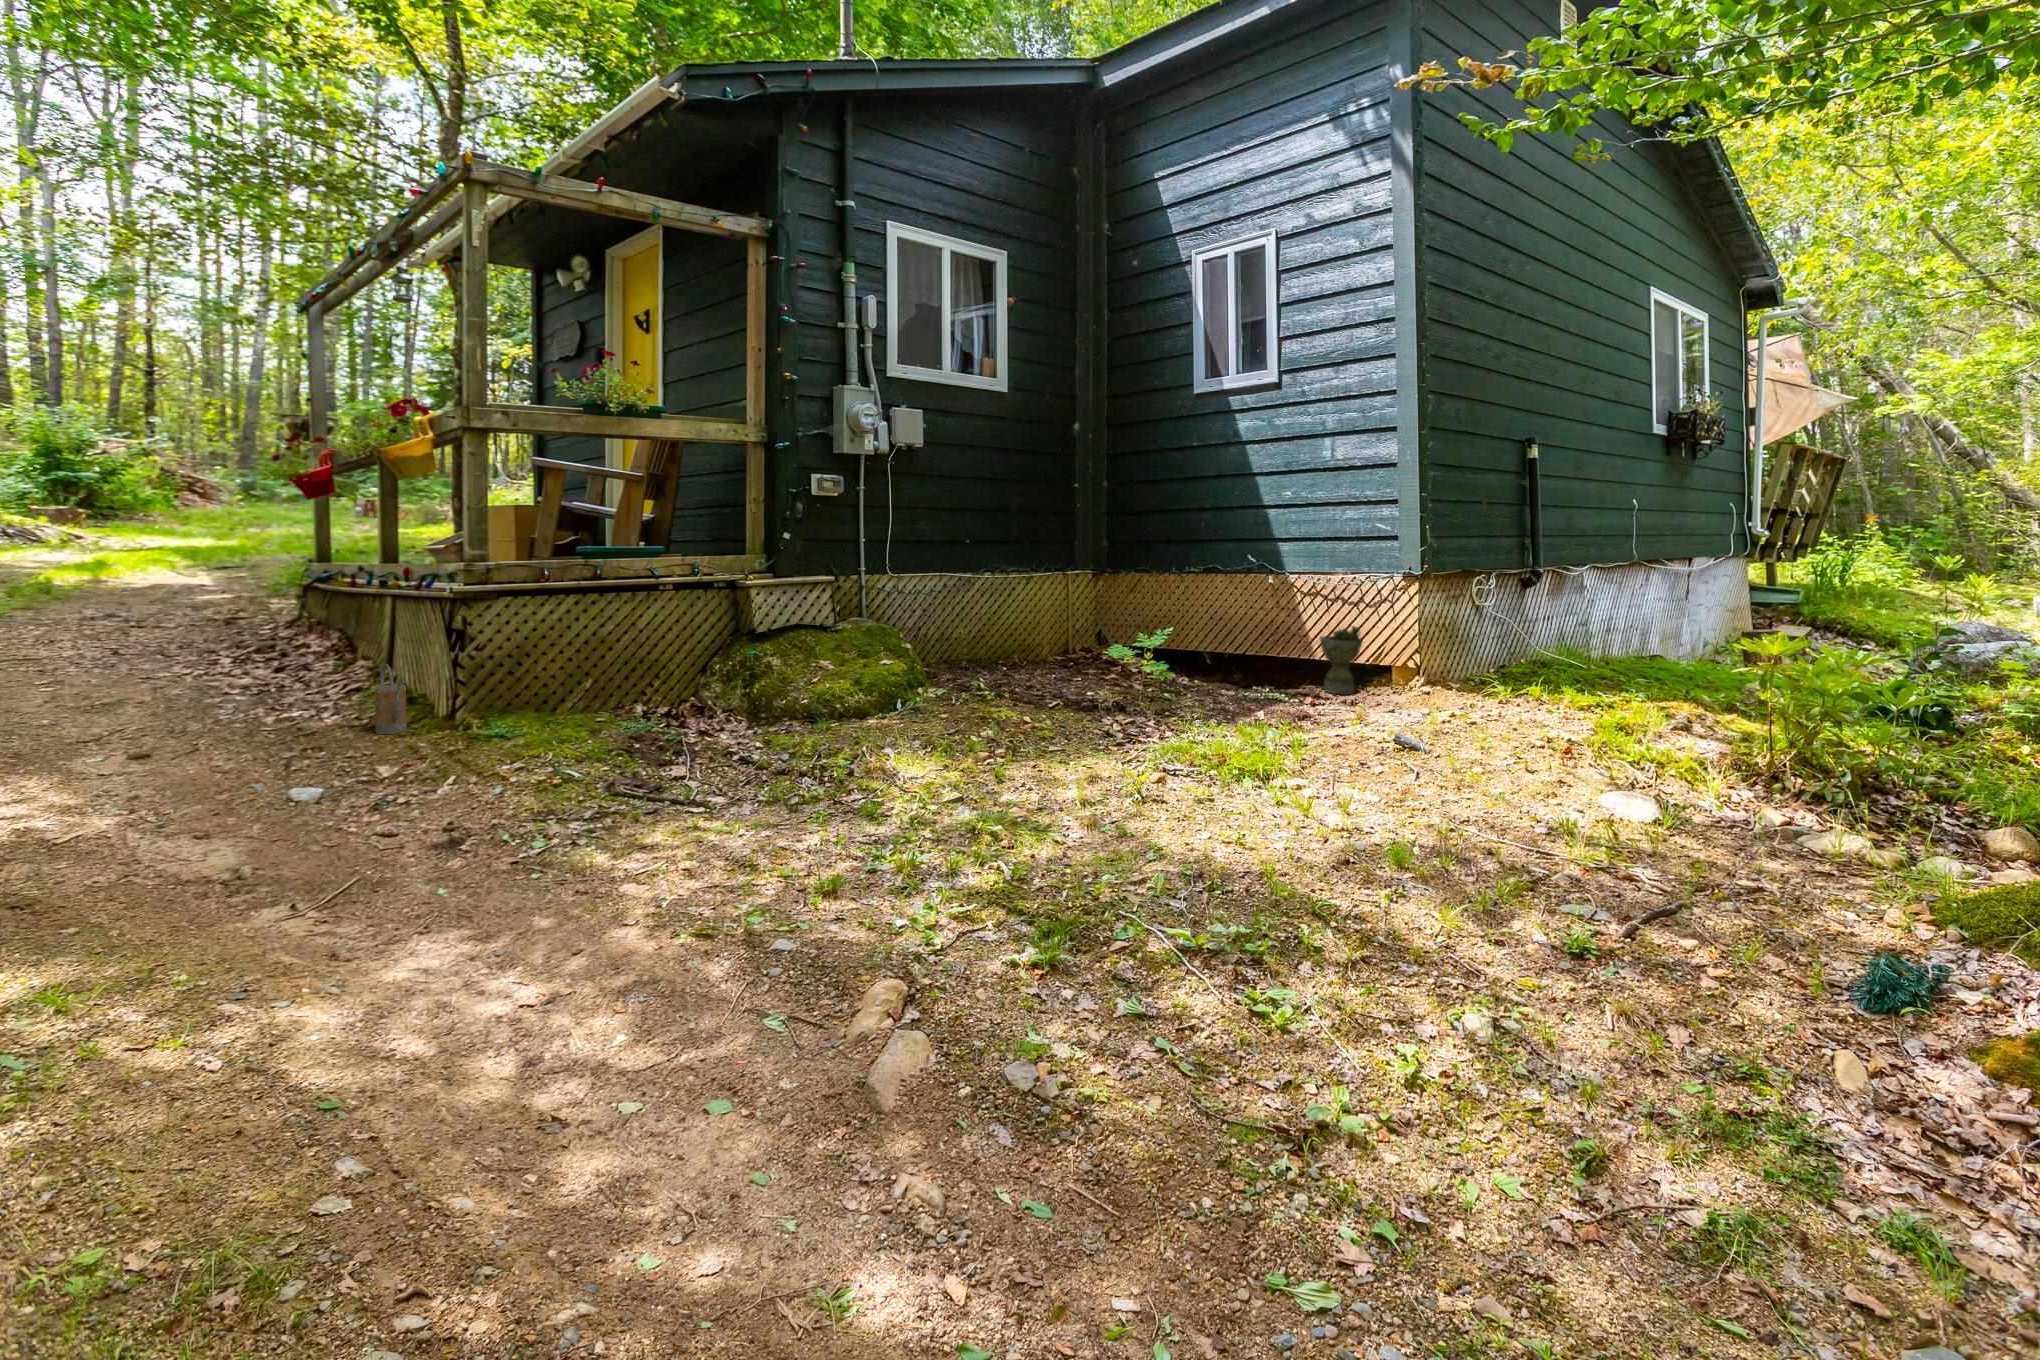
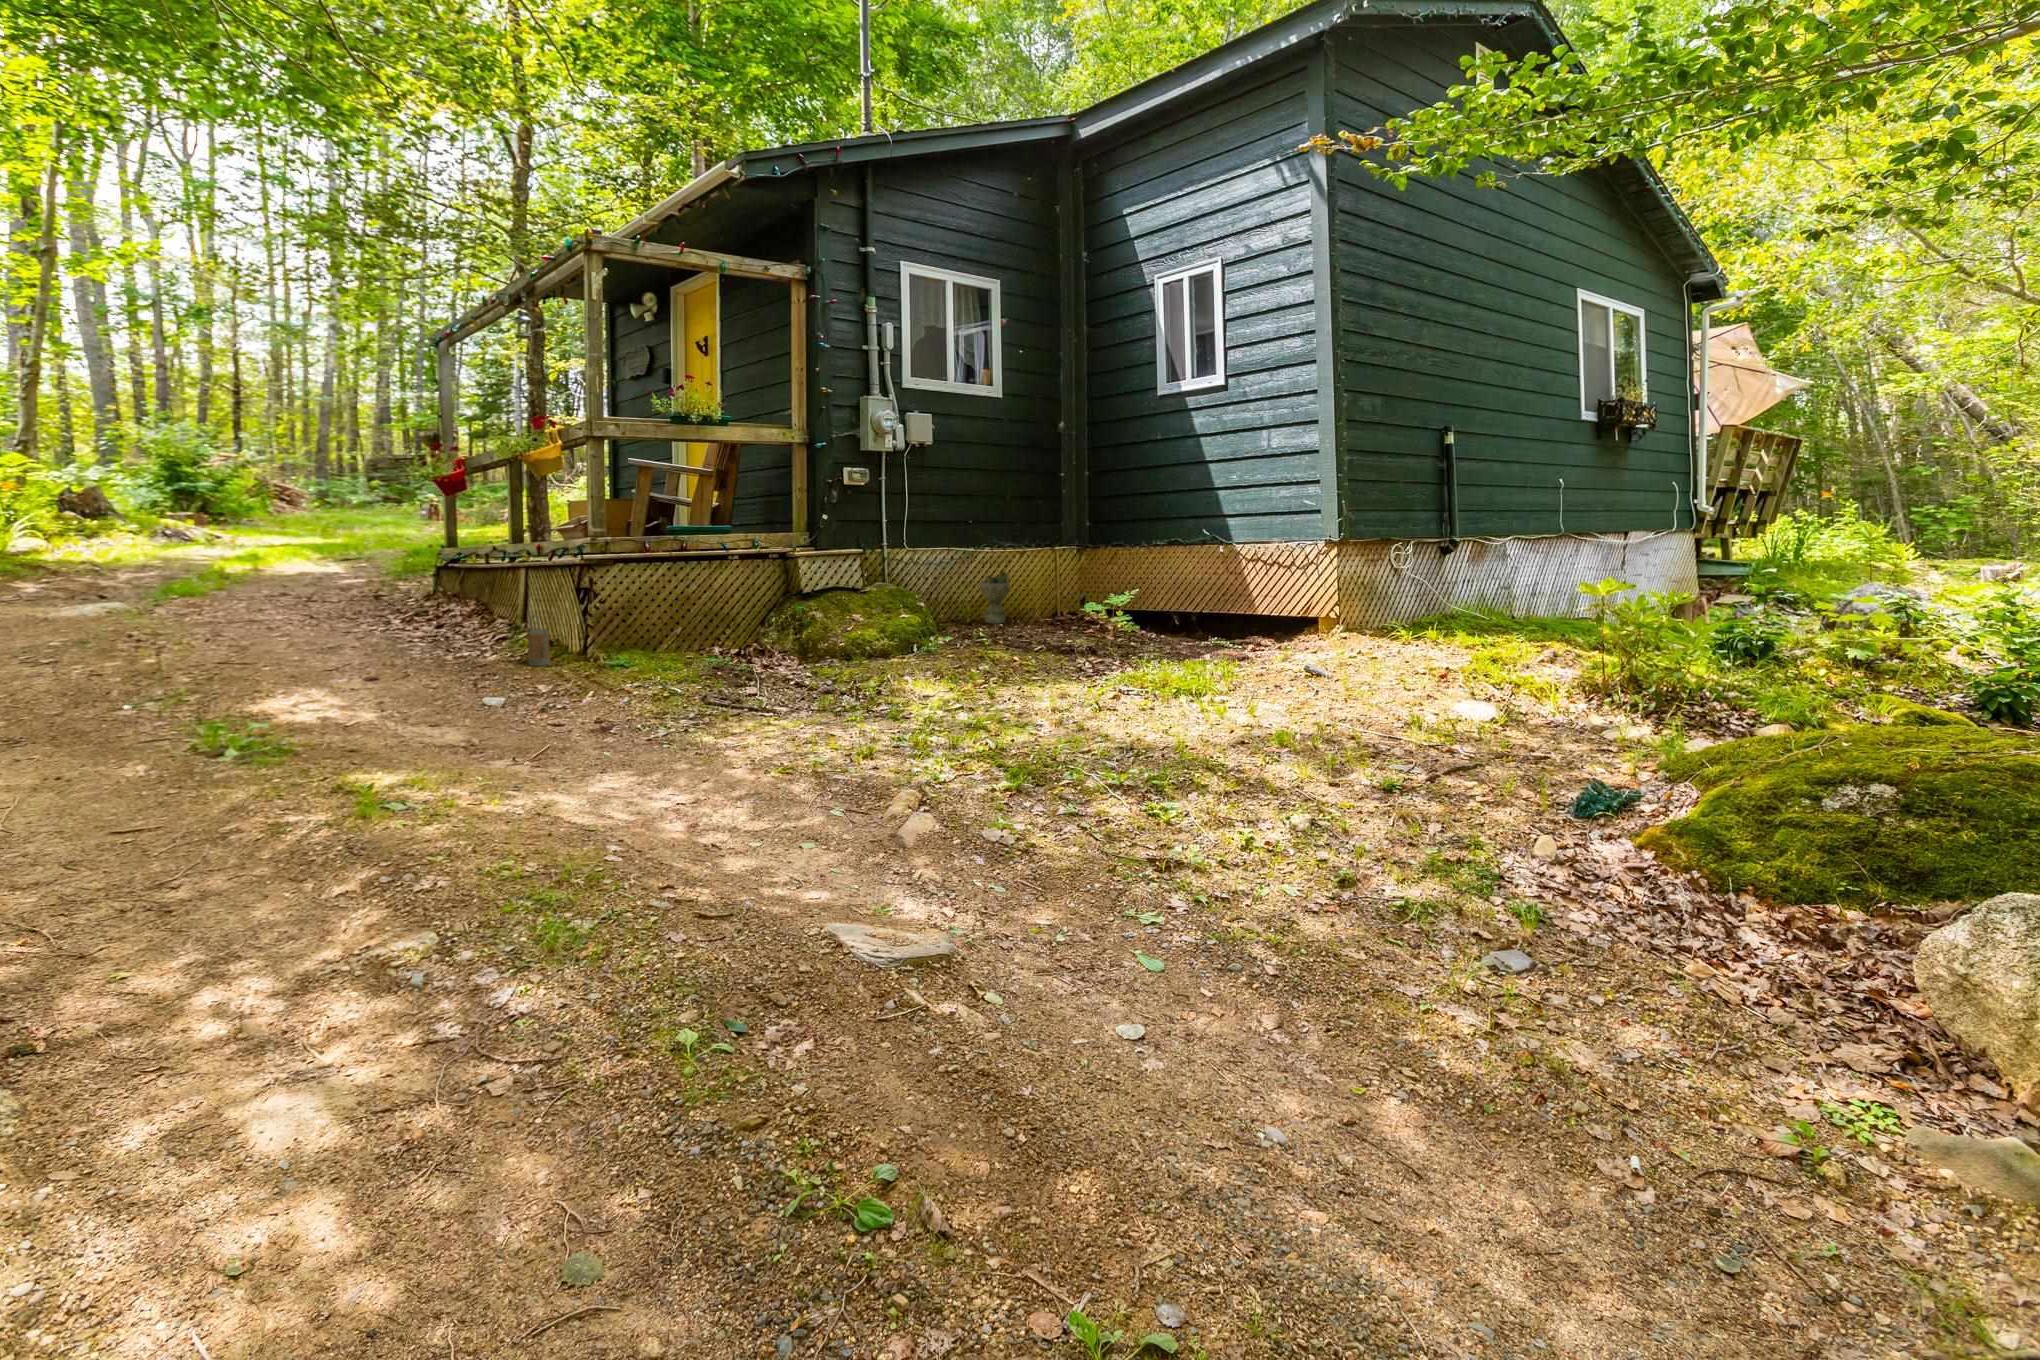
planter: present [1320,626,1363,695] -> present [980,572,1010,624]

